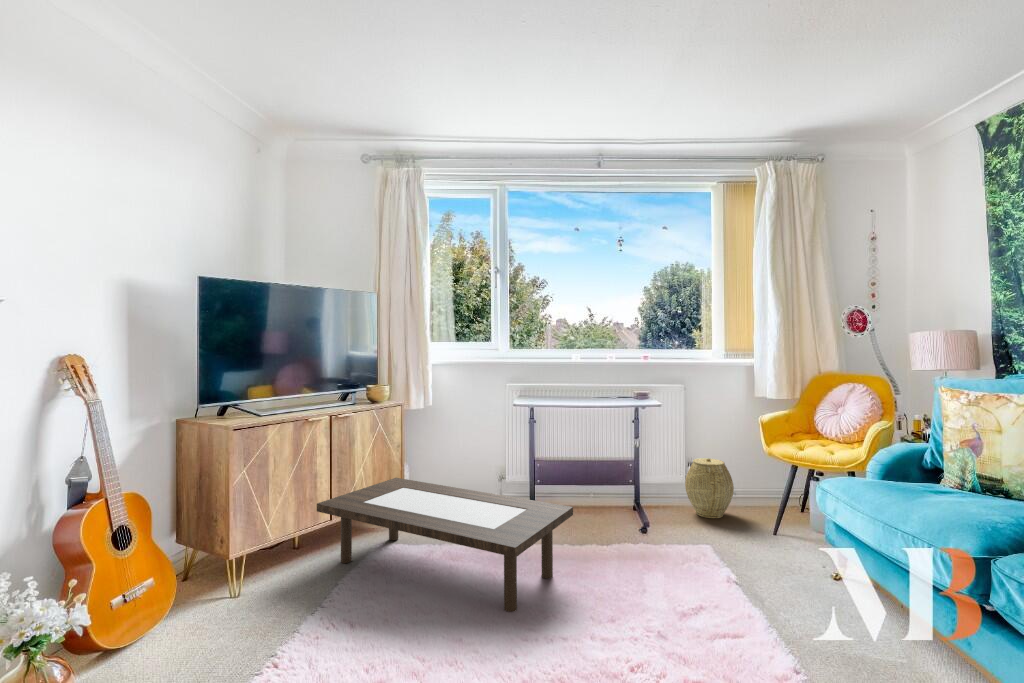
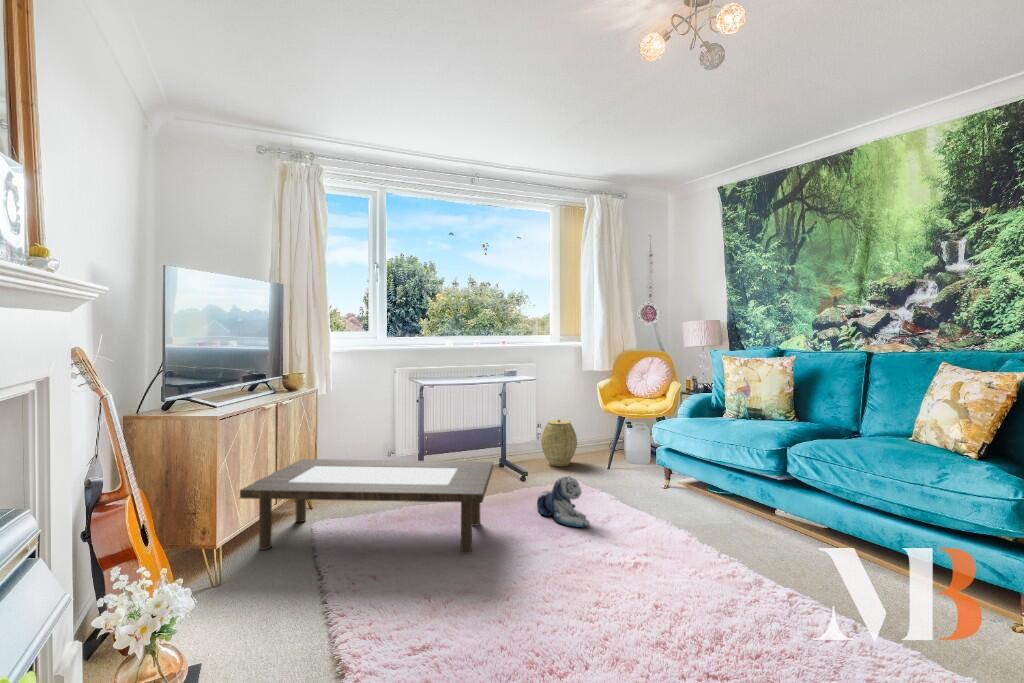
plush toy: none [629,538,680,609] -> present [537,476,590,528]

